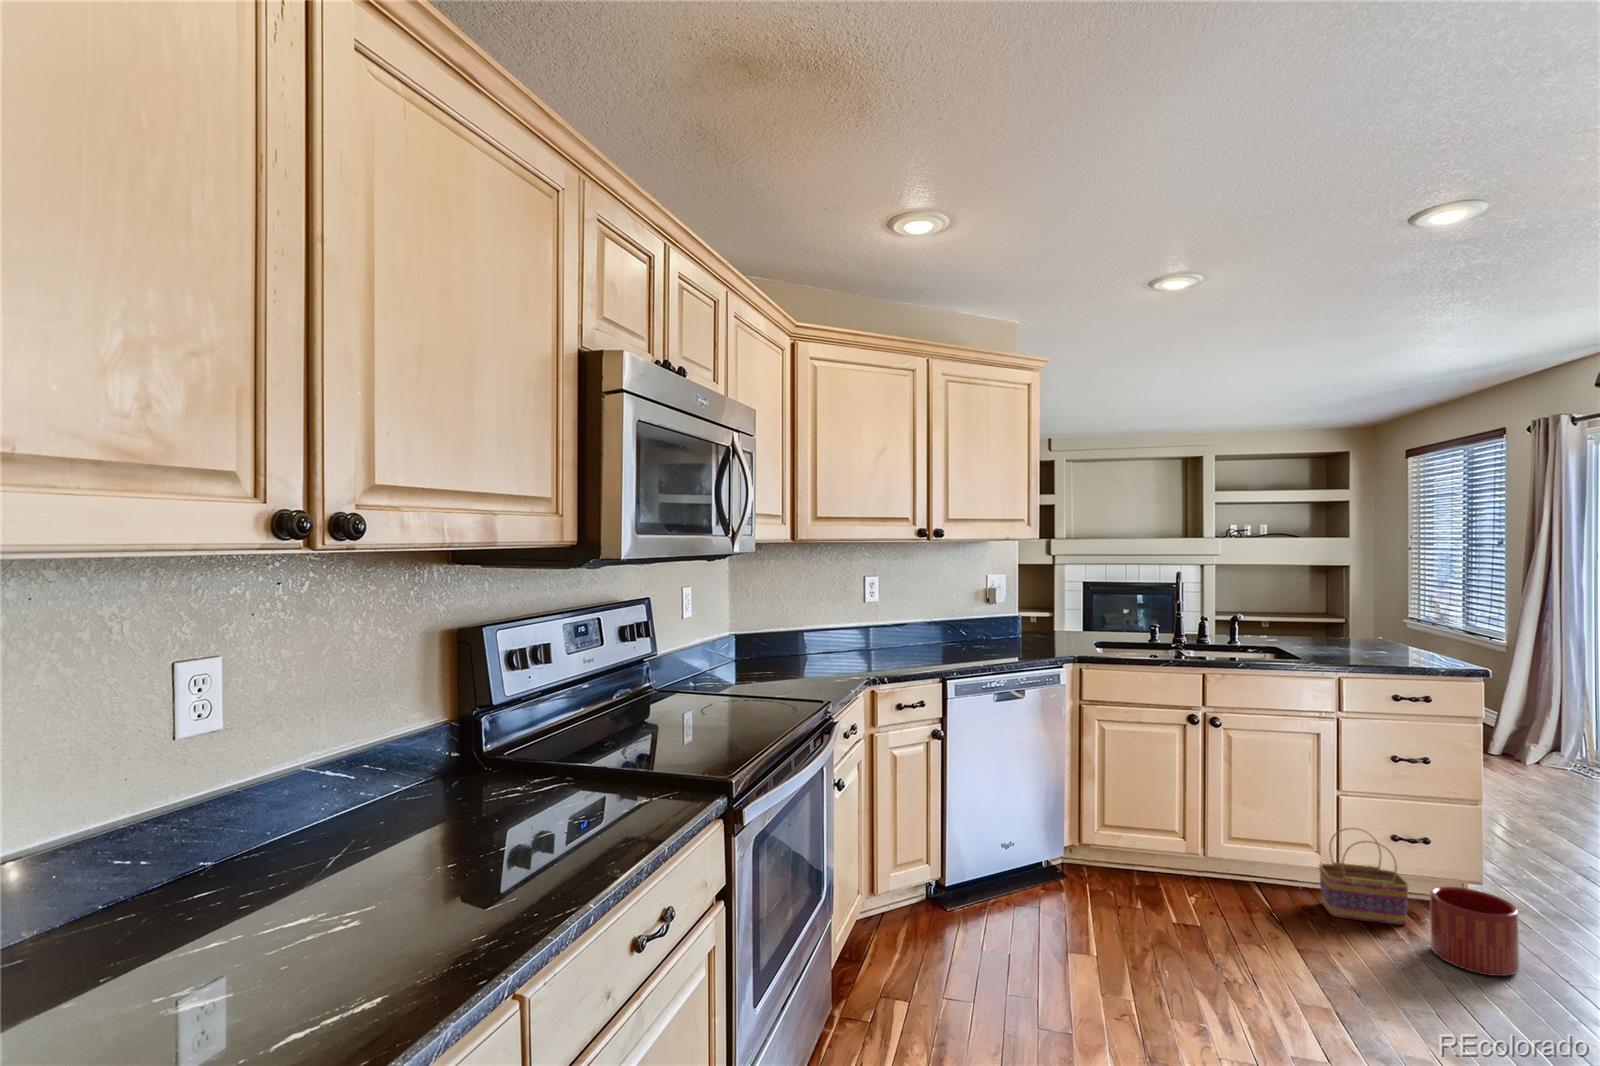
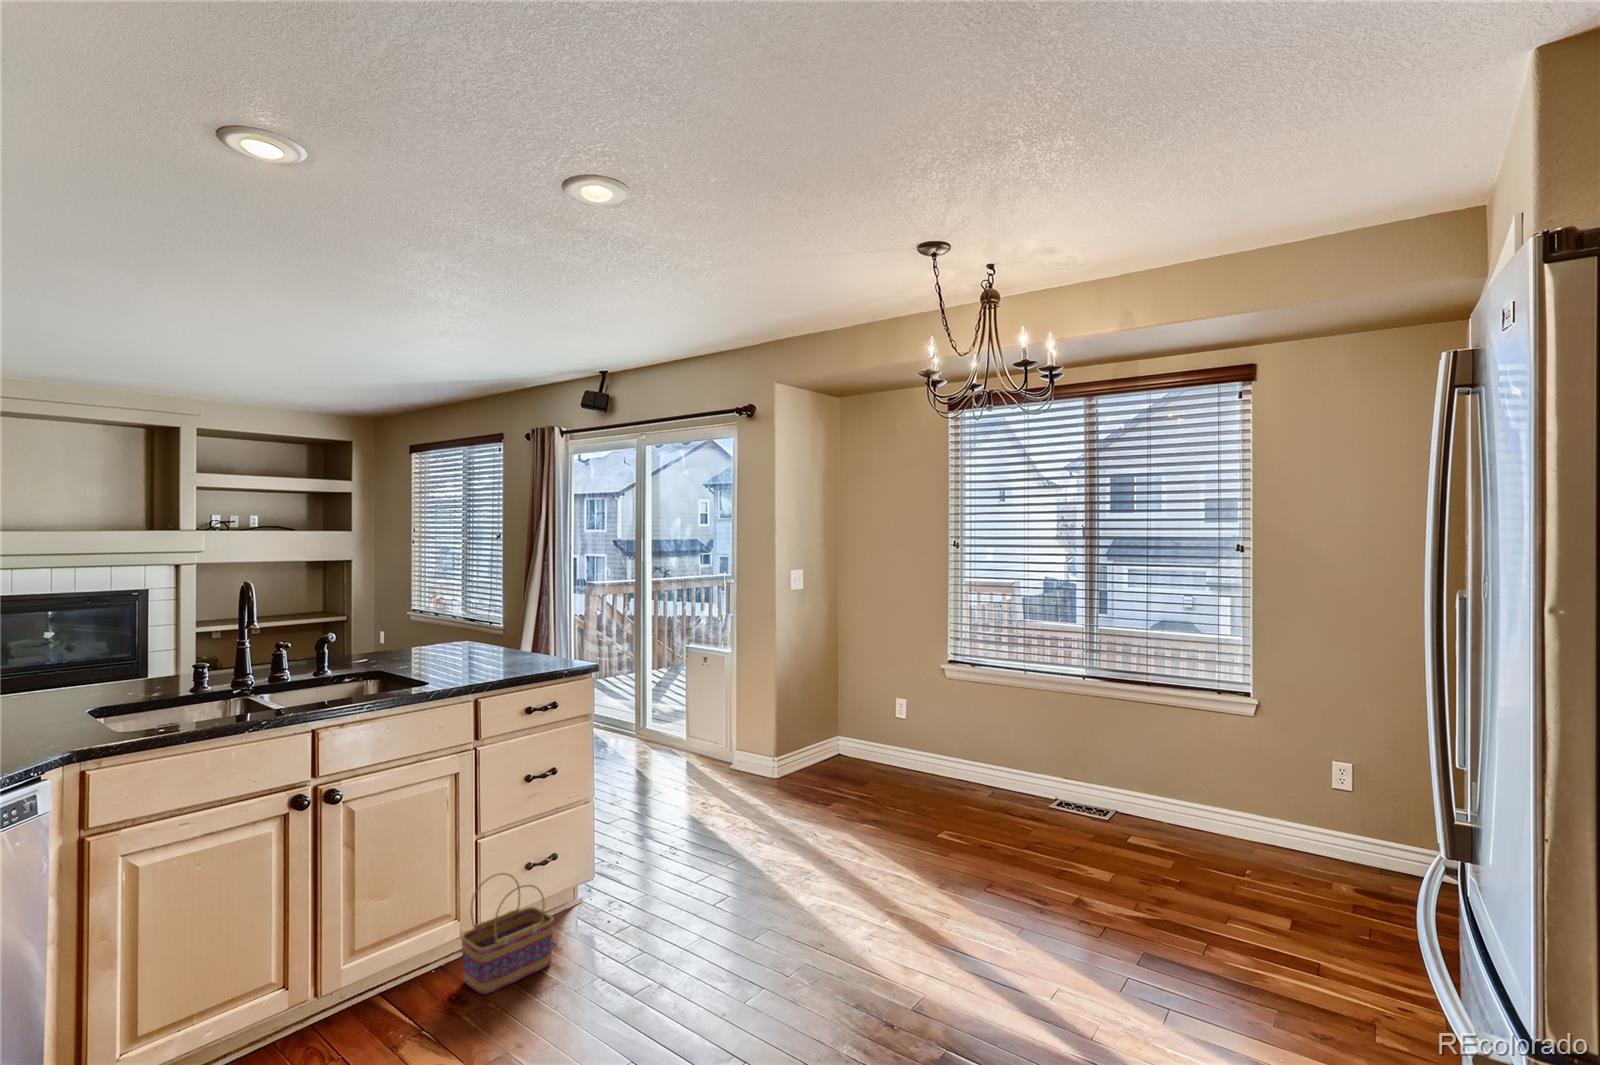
planter: present [1430,887,1520,976] -> none [586,896,659,991]

